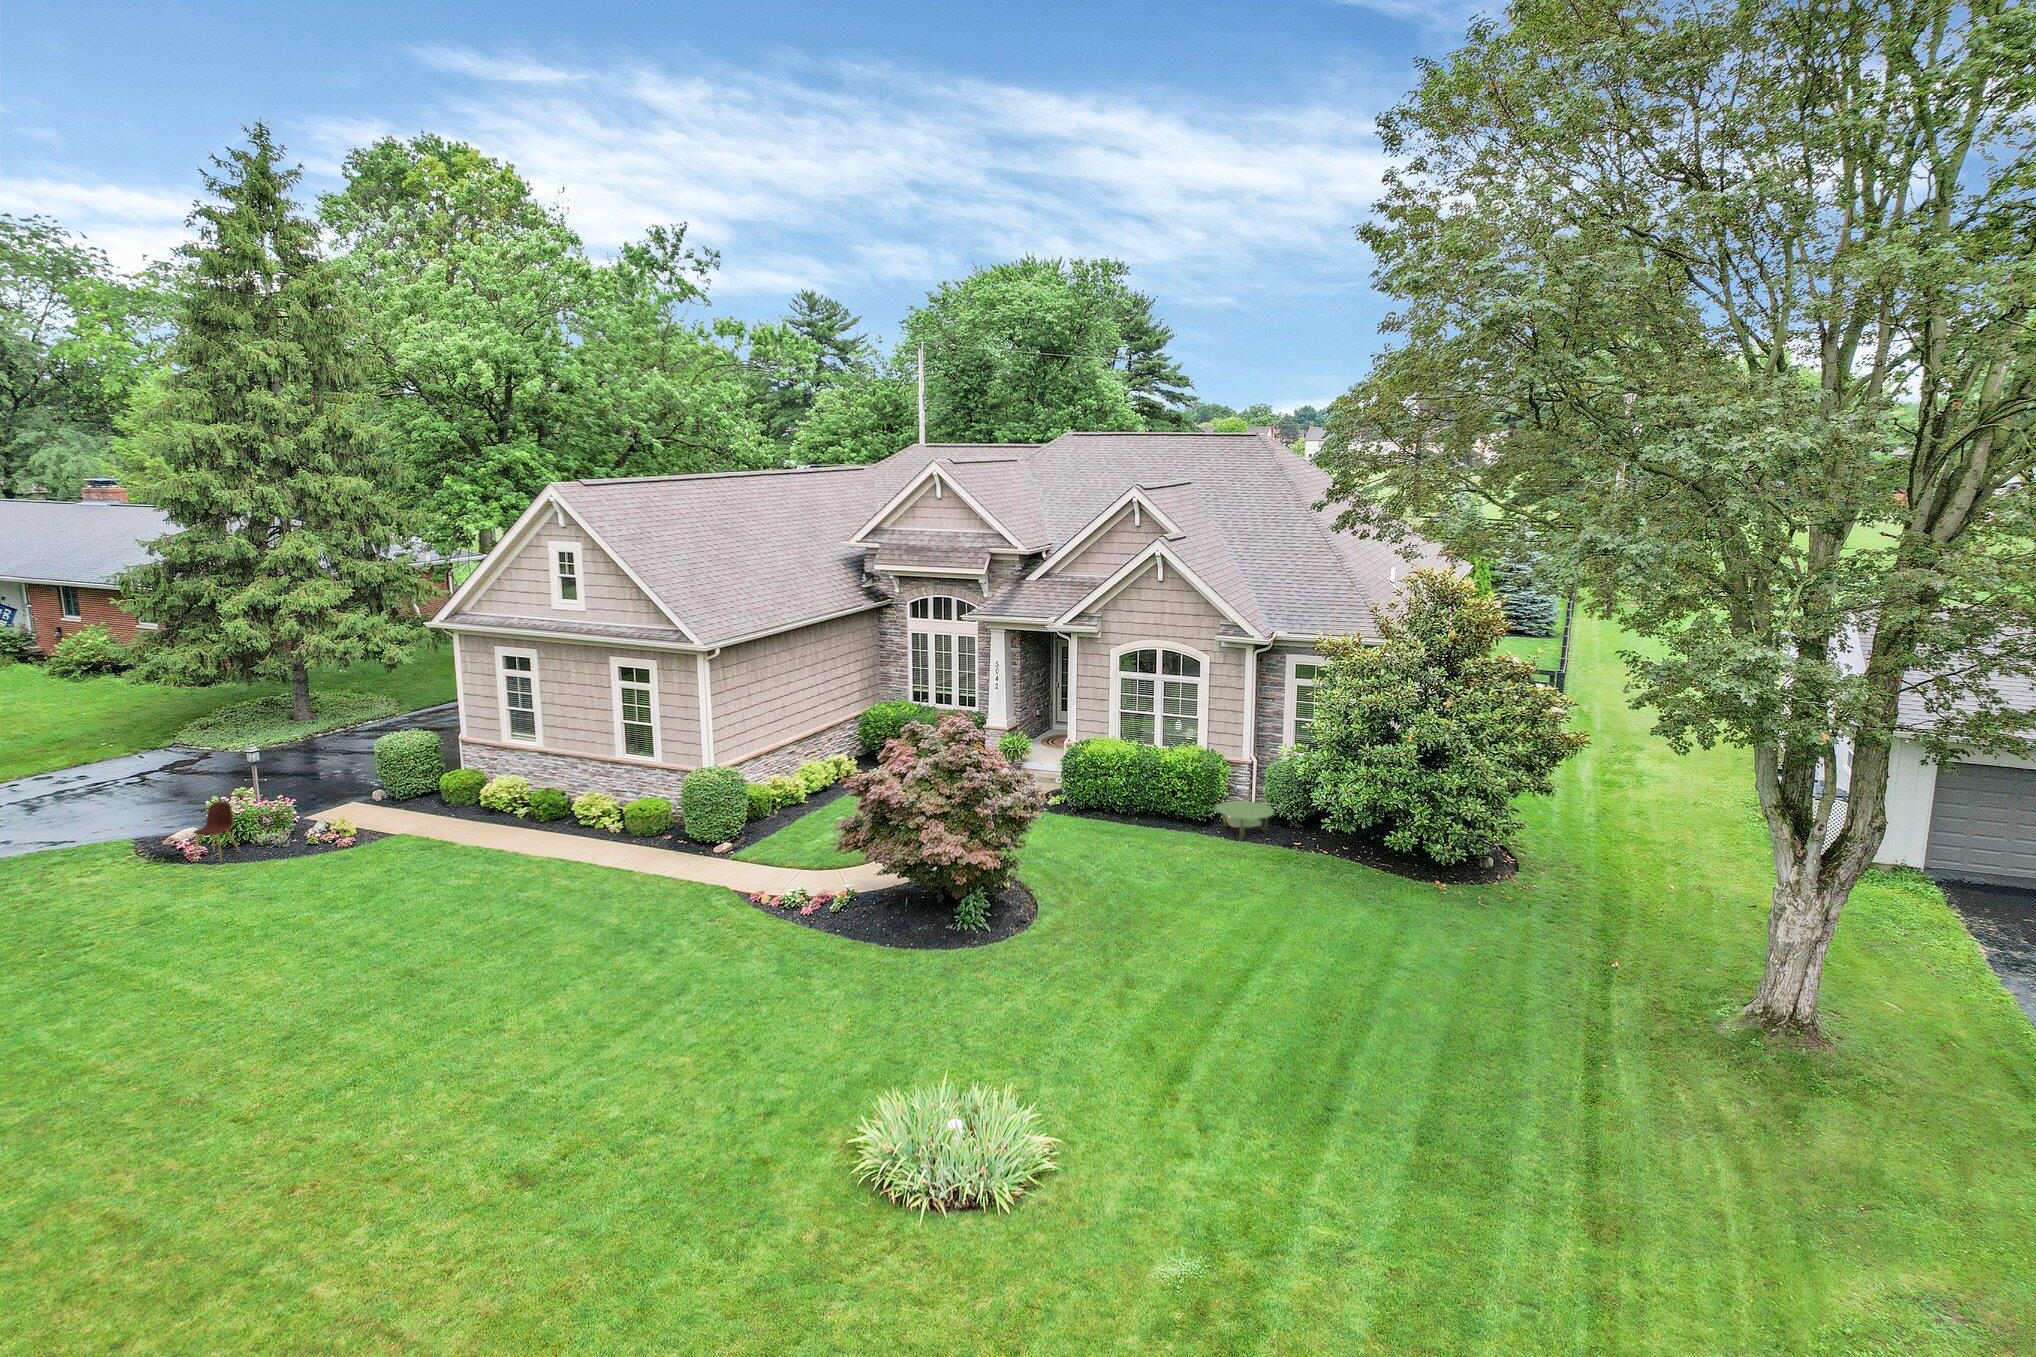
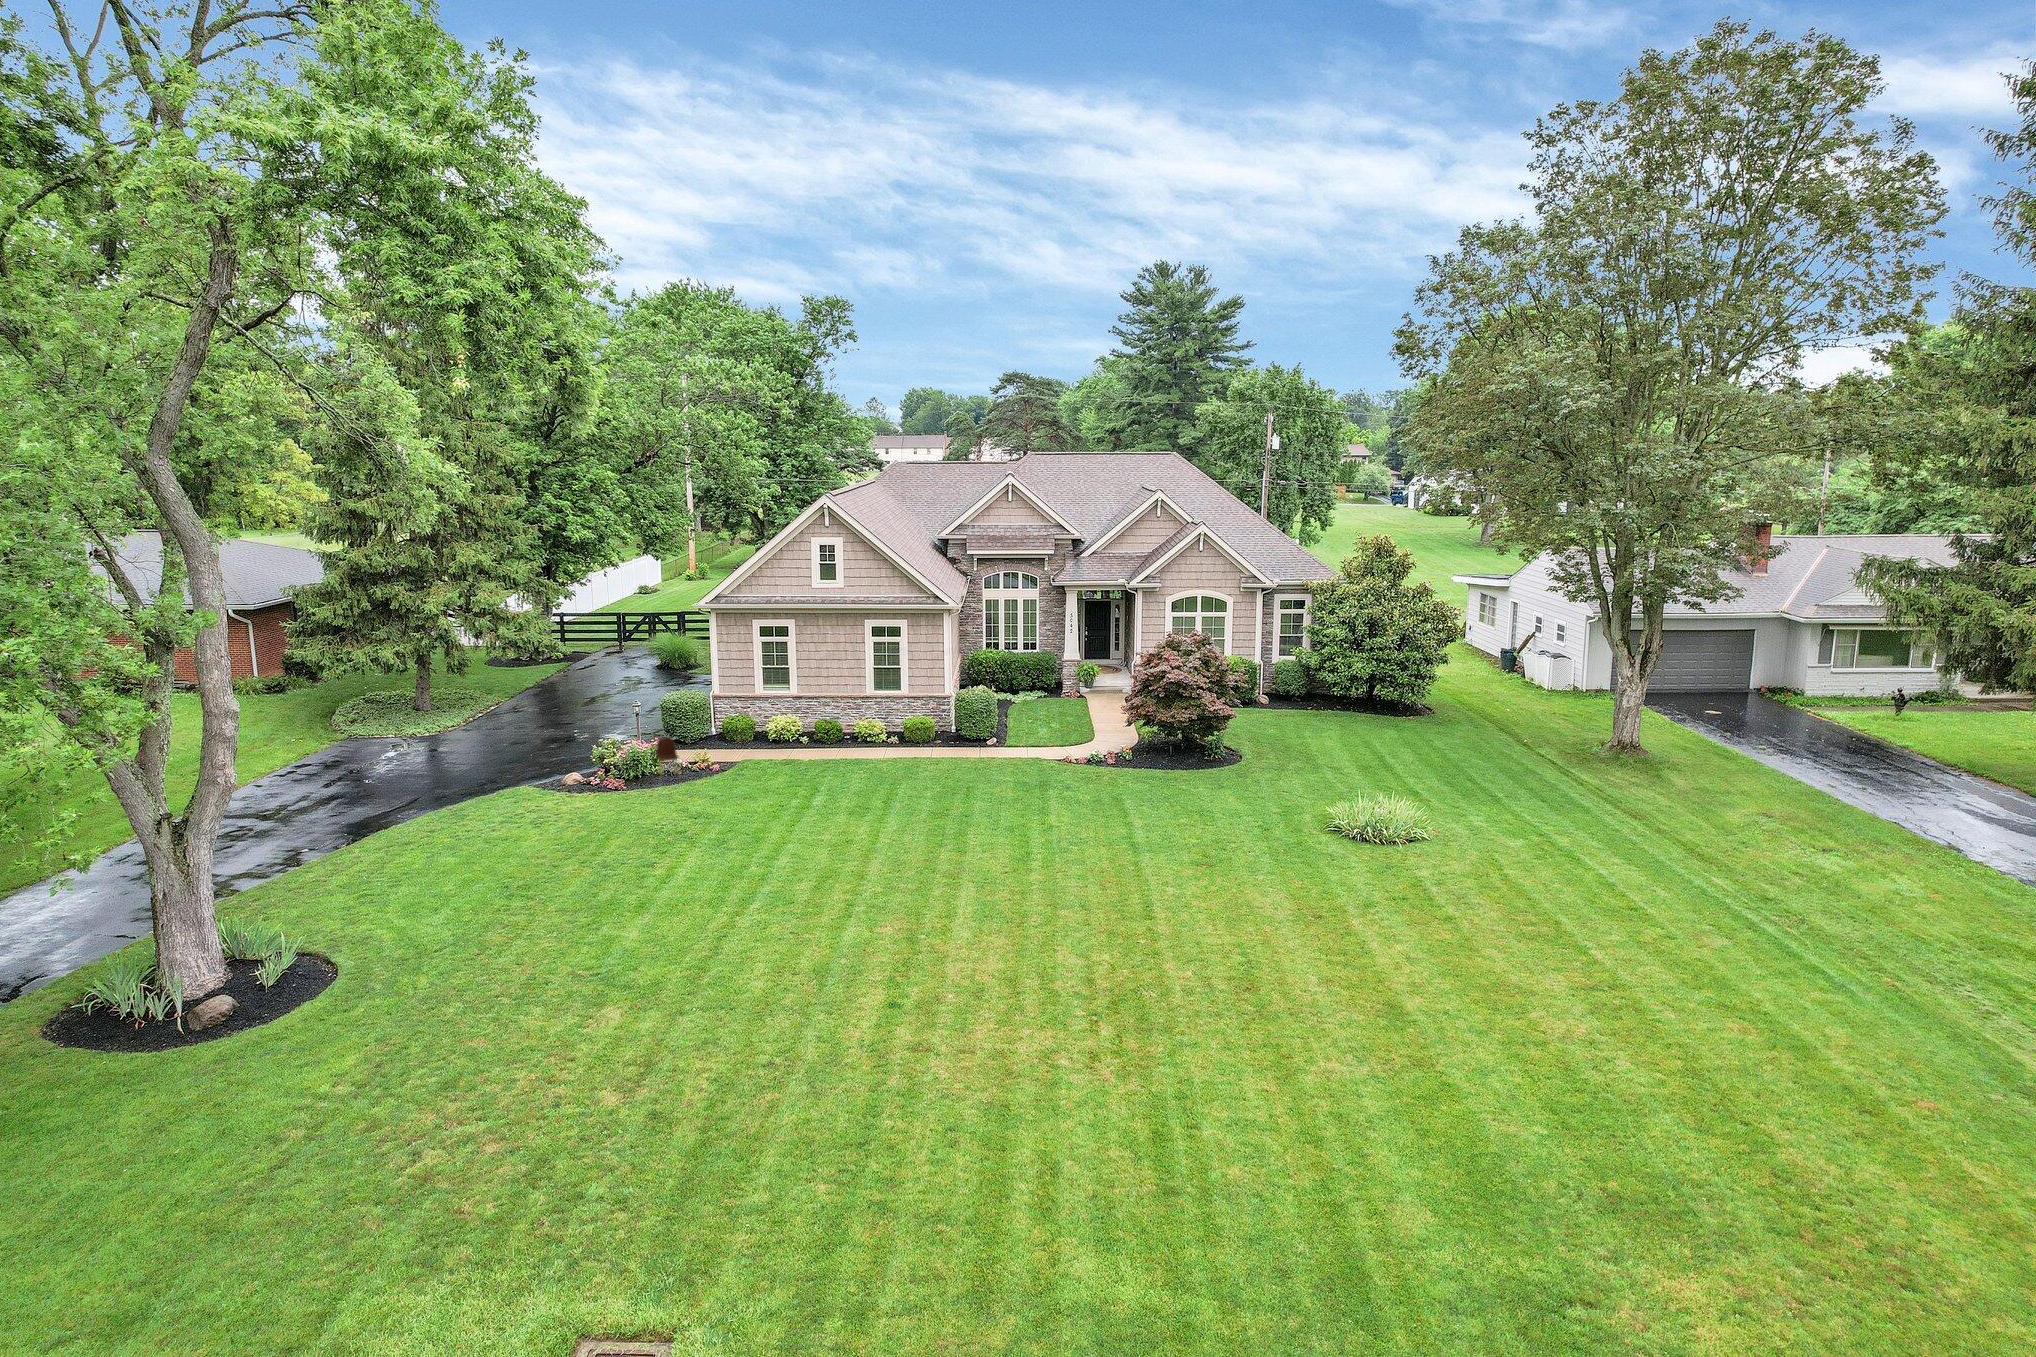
round table: present [1216,801,1274,840] -> none [1255,687,1292,709]

